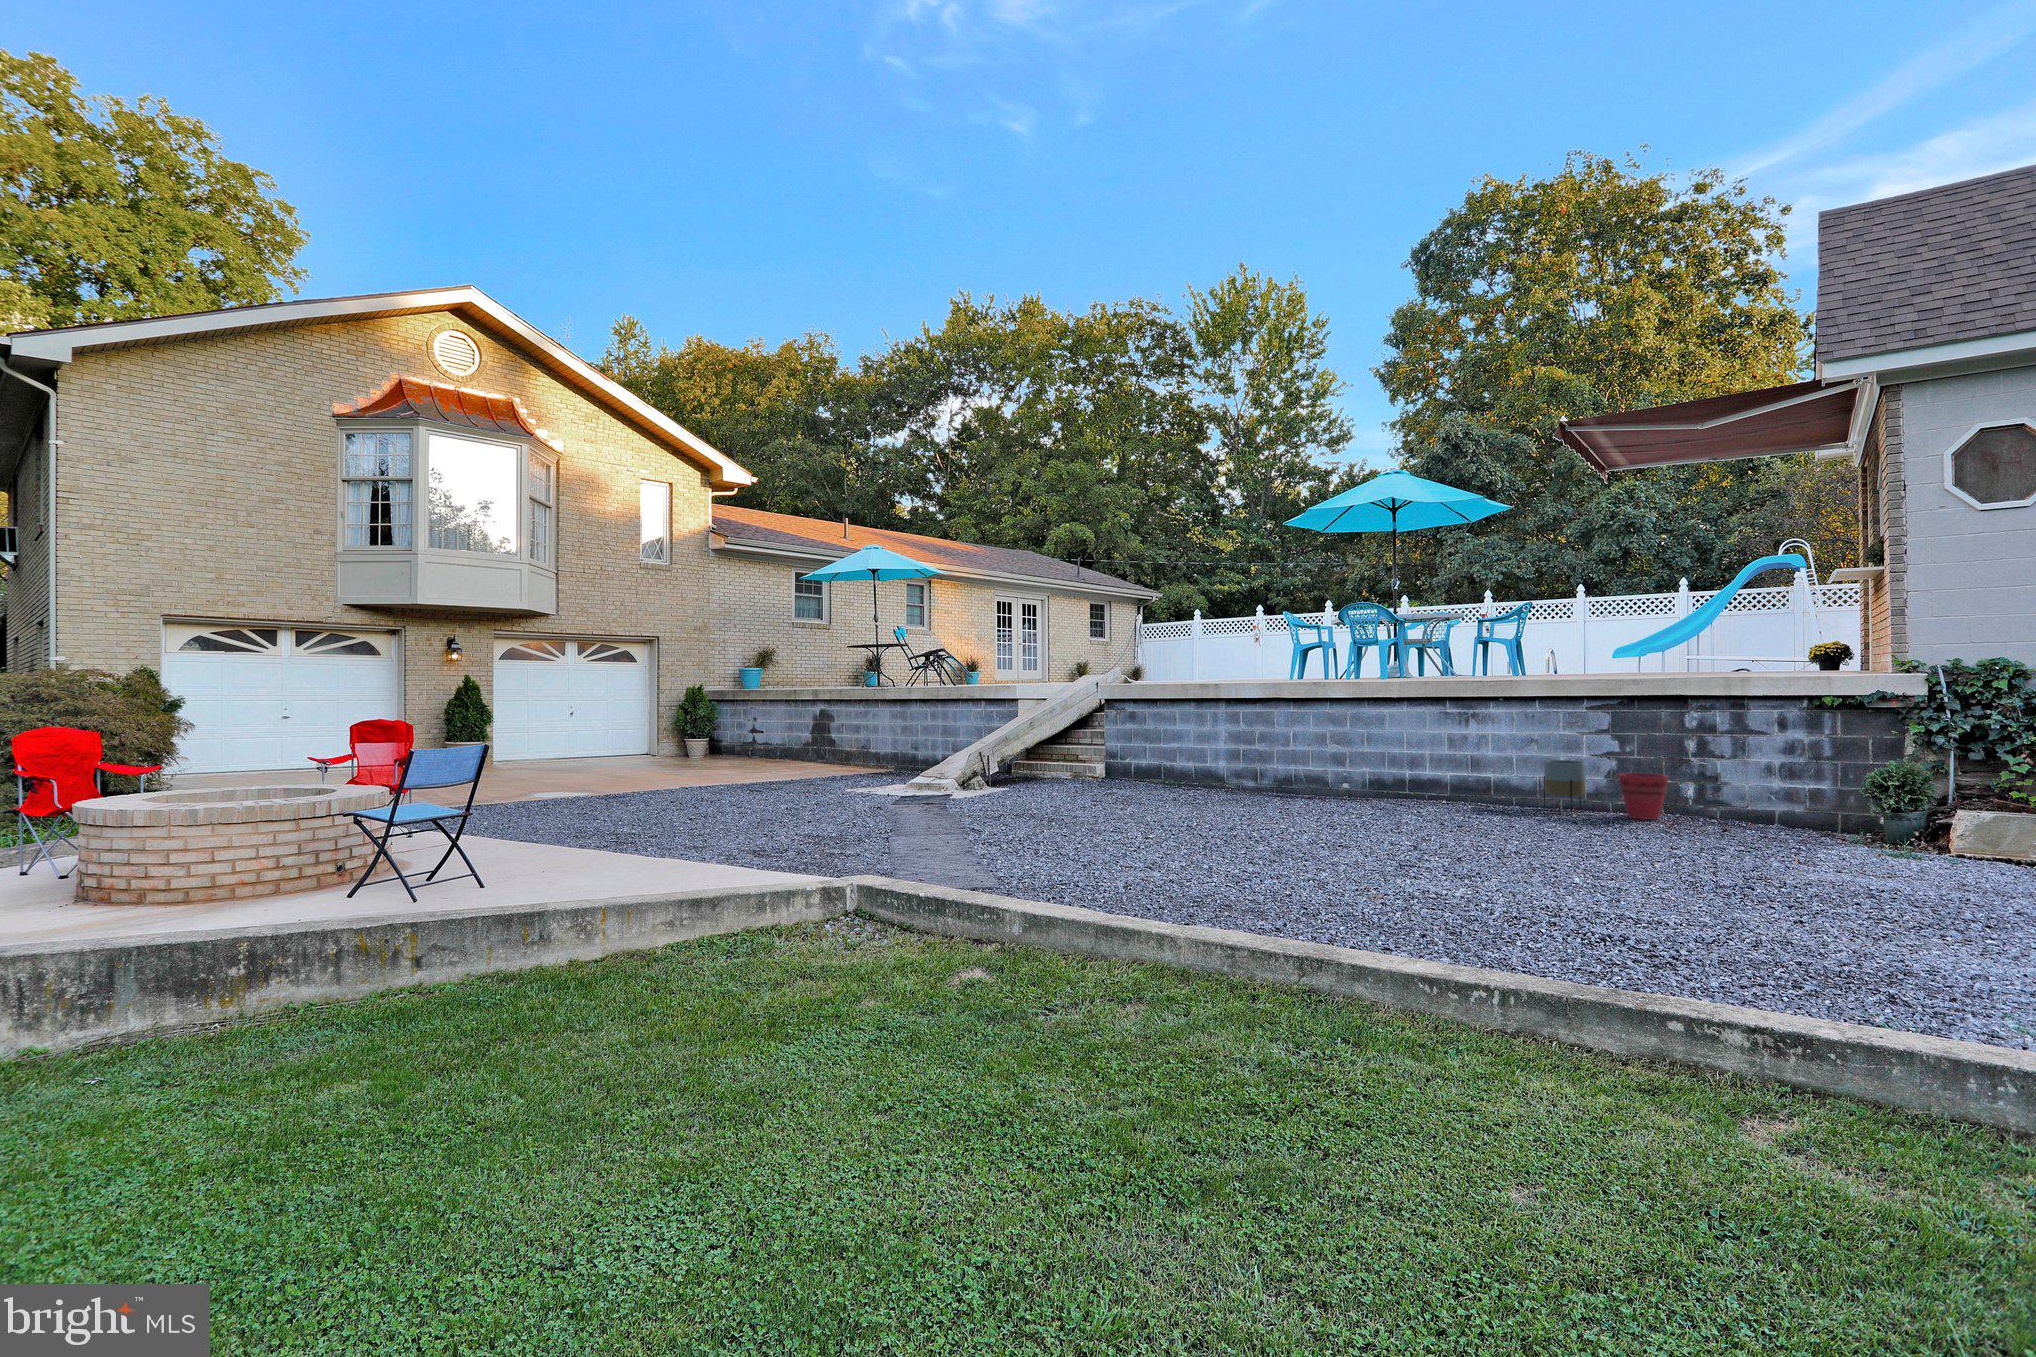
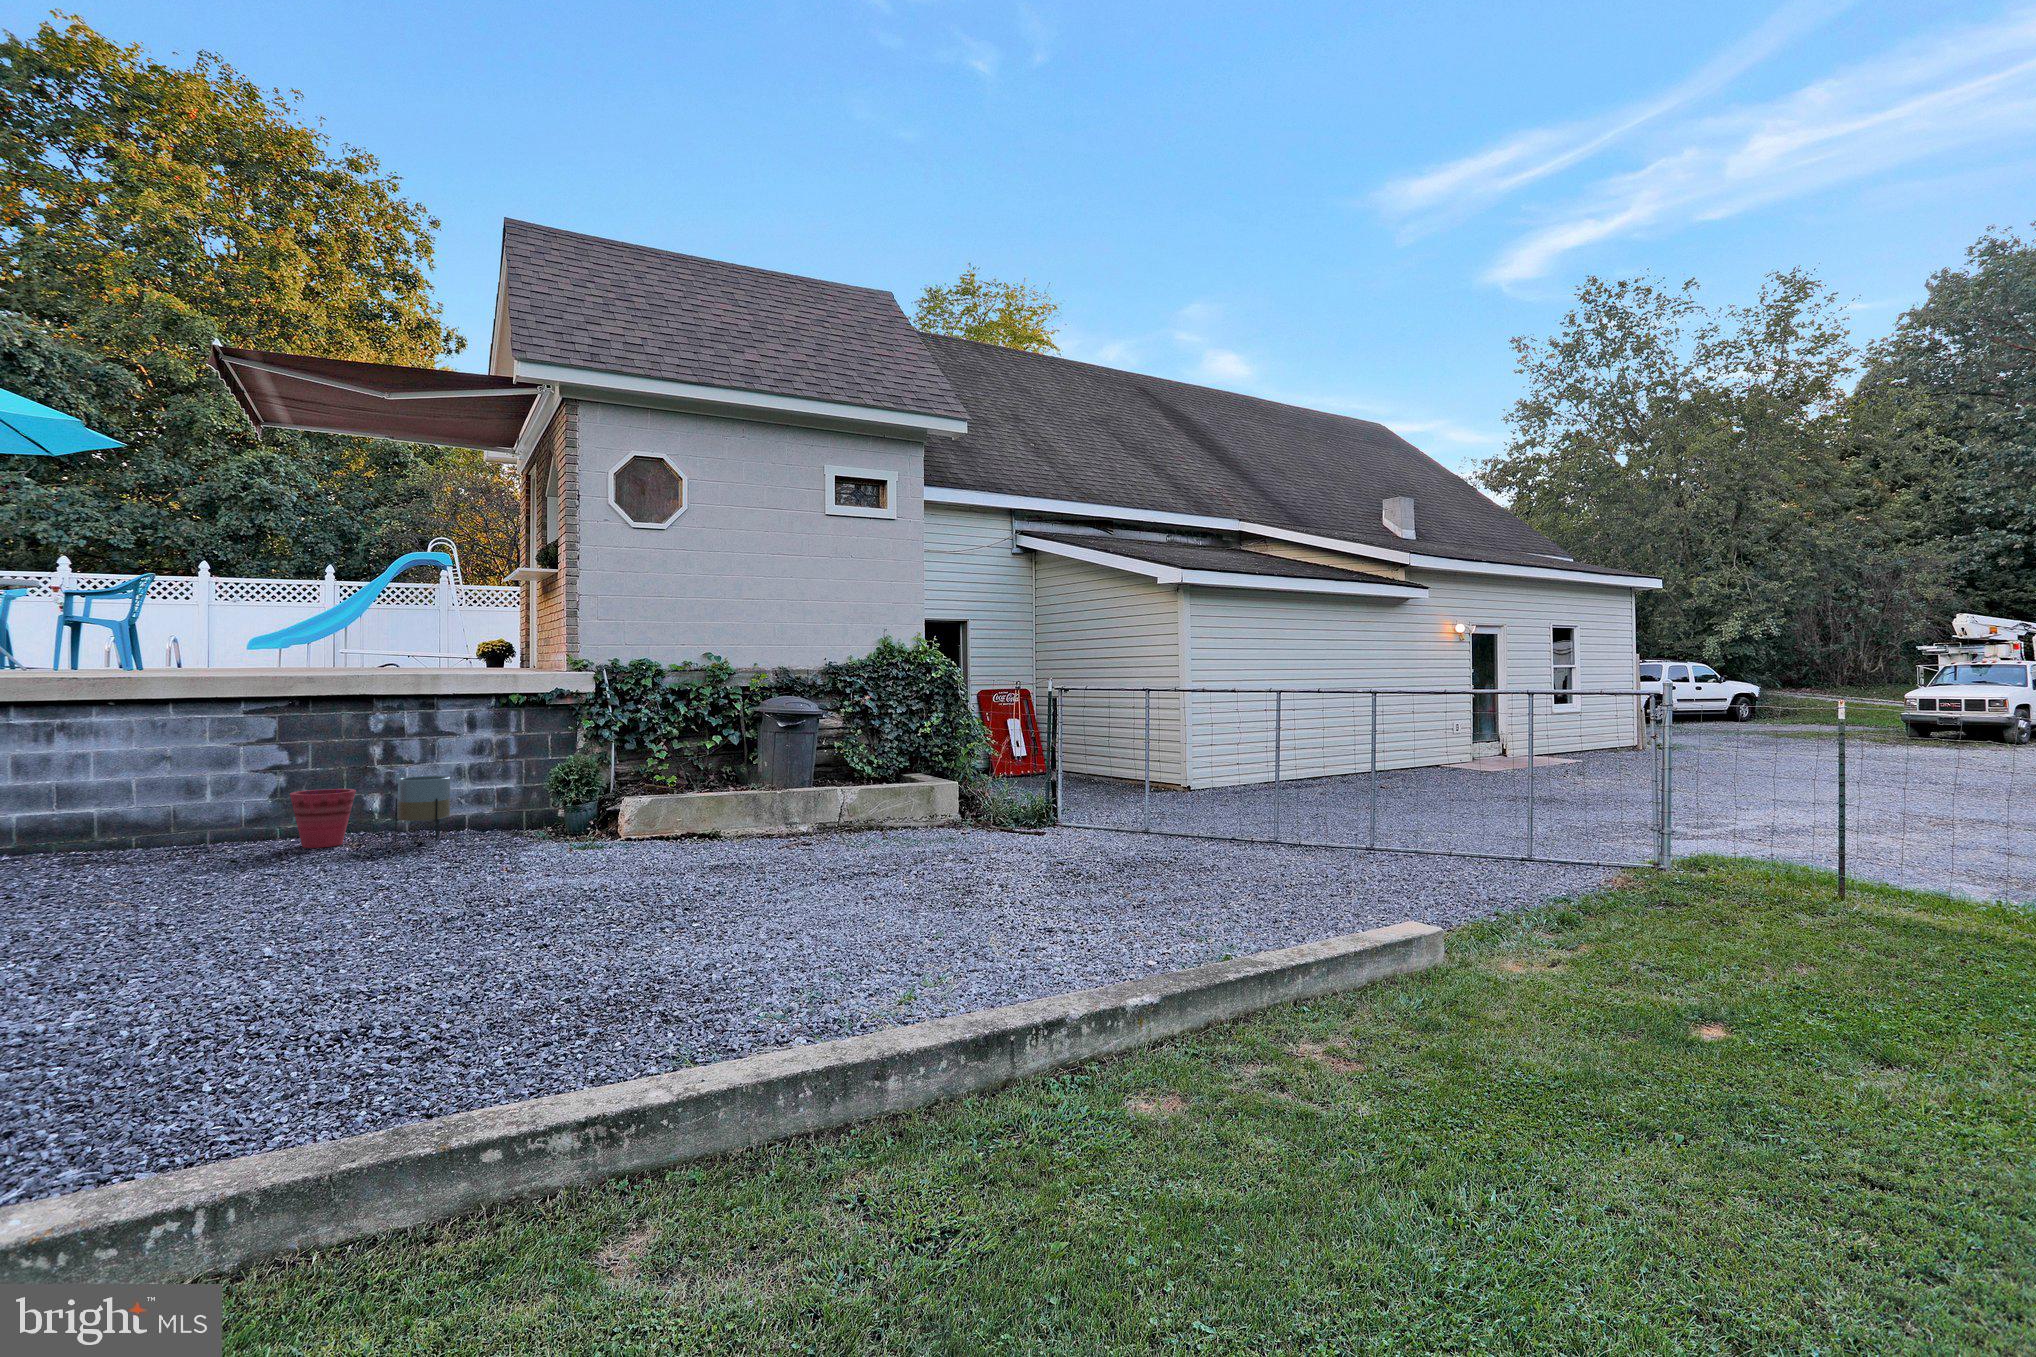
planter: present [1544,760,1586,813] -> present [395,776,450,841]

